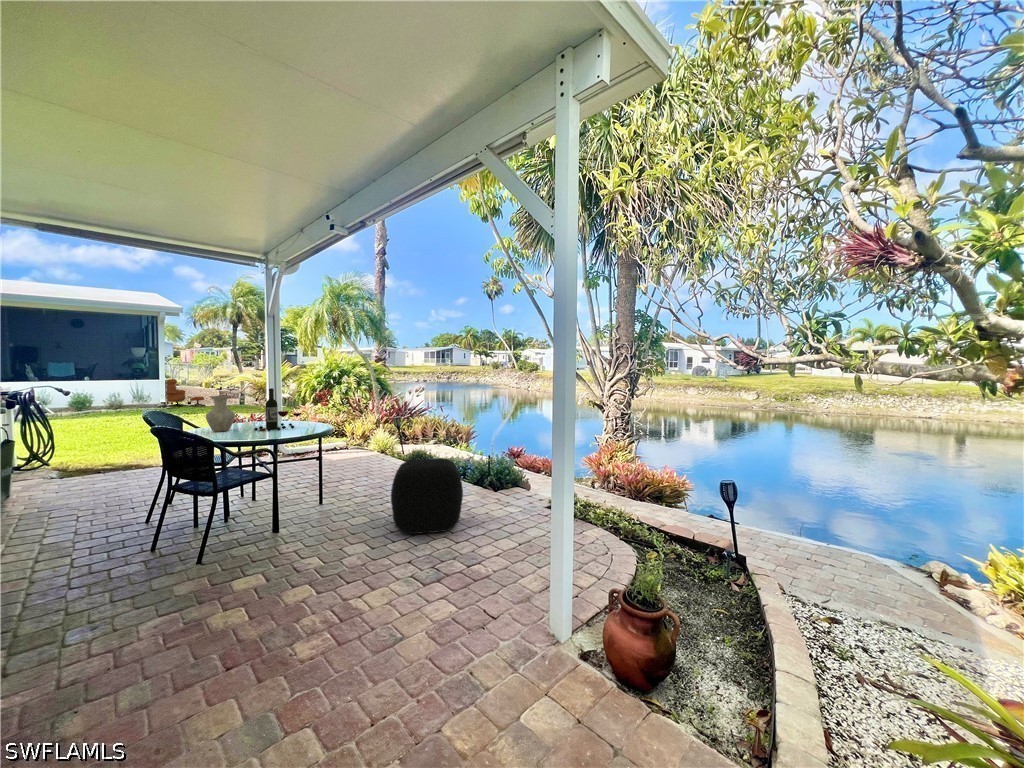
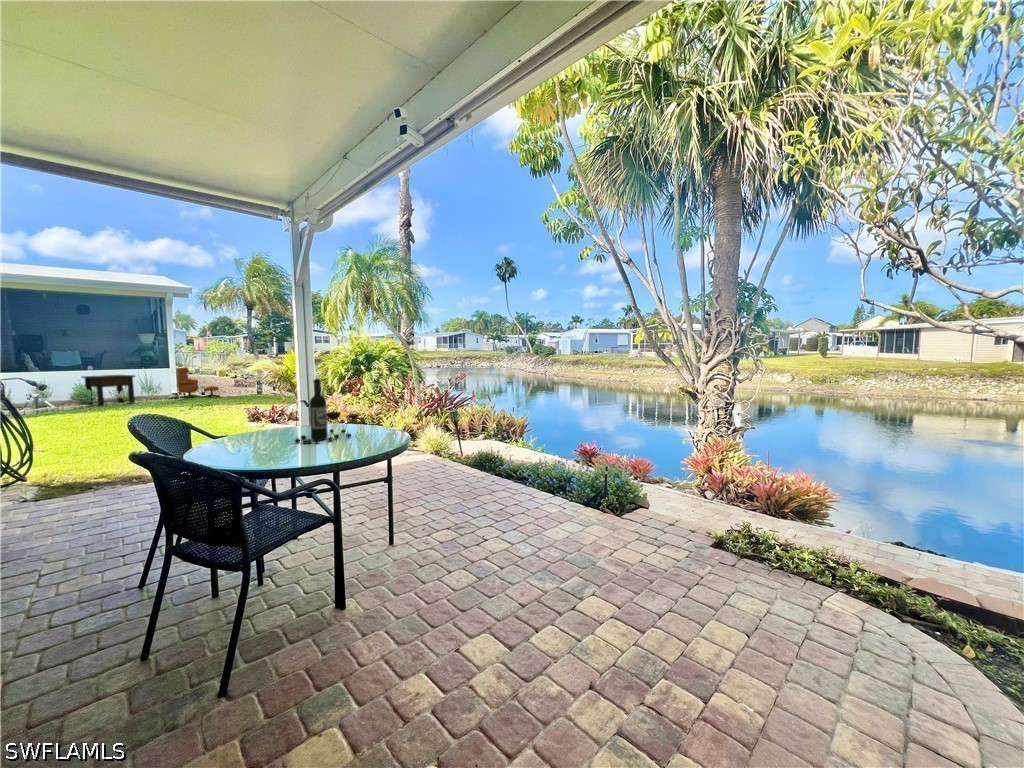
side table: none [79,385,128,413] -> present [82,375,135,406]
vase: present [206,396,235,432] -> none [223,391,266,446]
ottoman: present [391,458,463,534] -> none [510,482,624,609]

